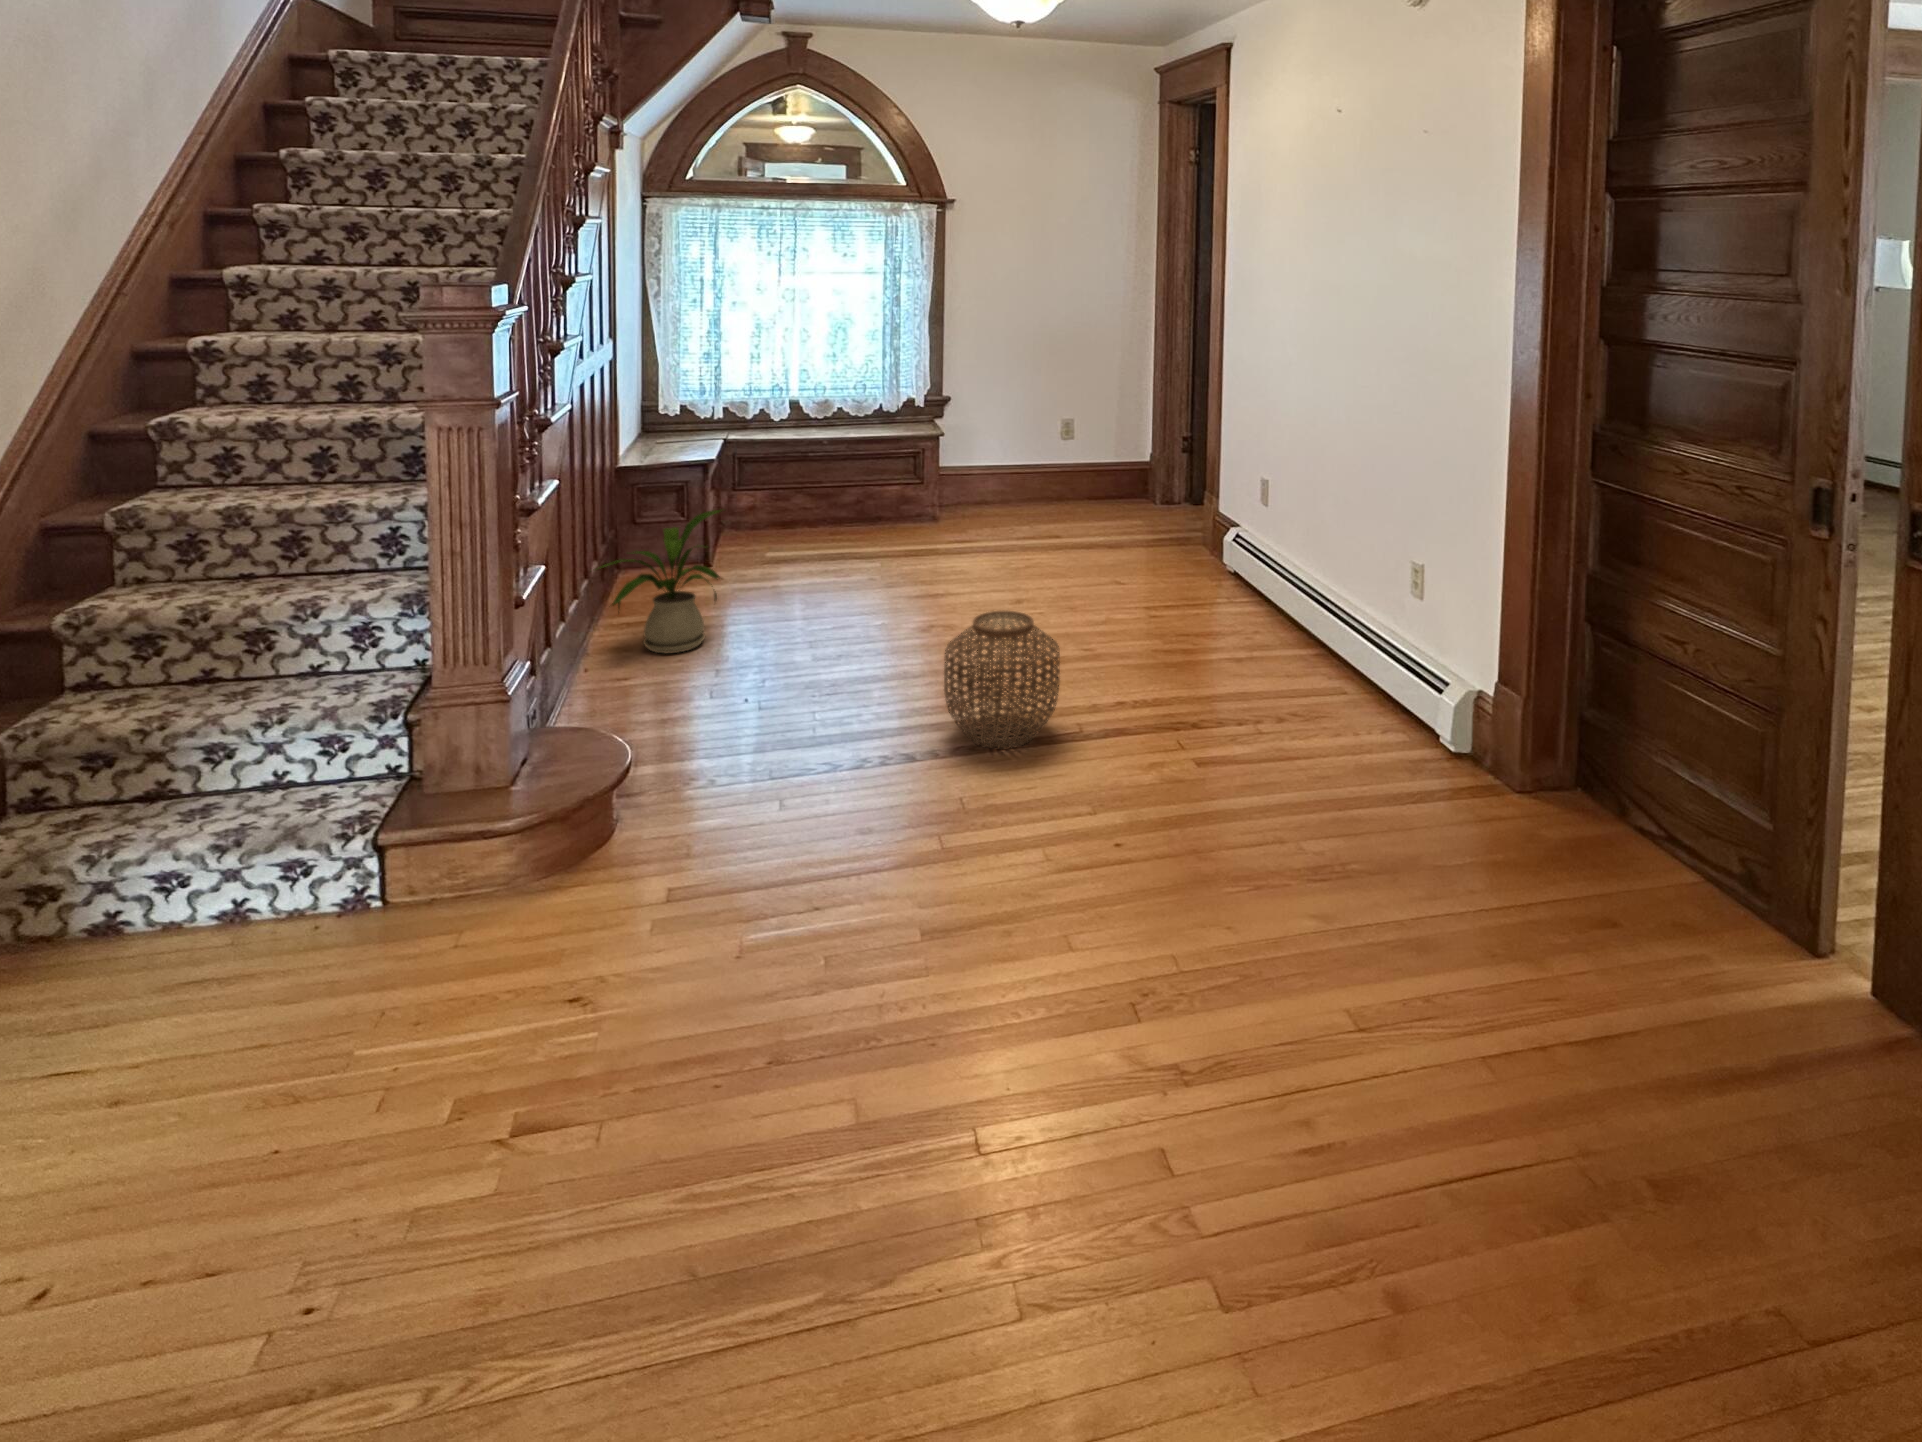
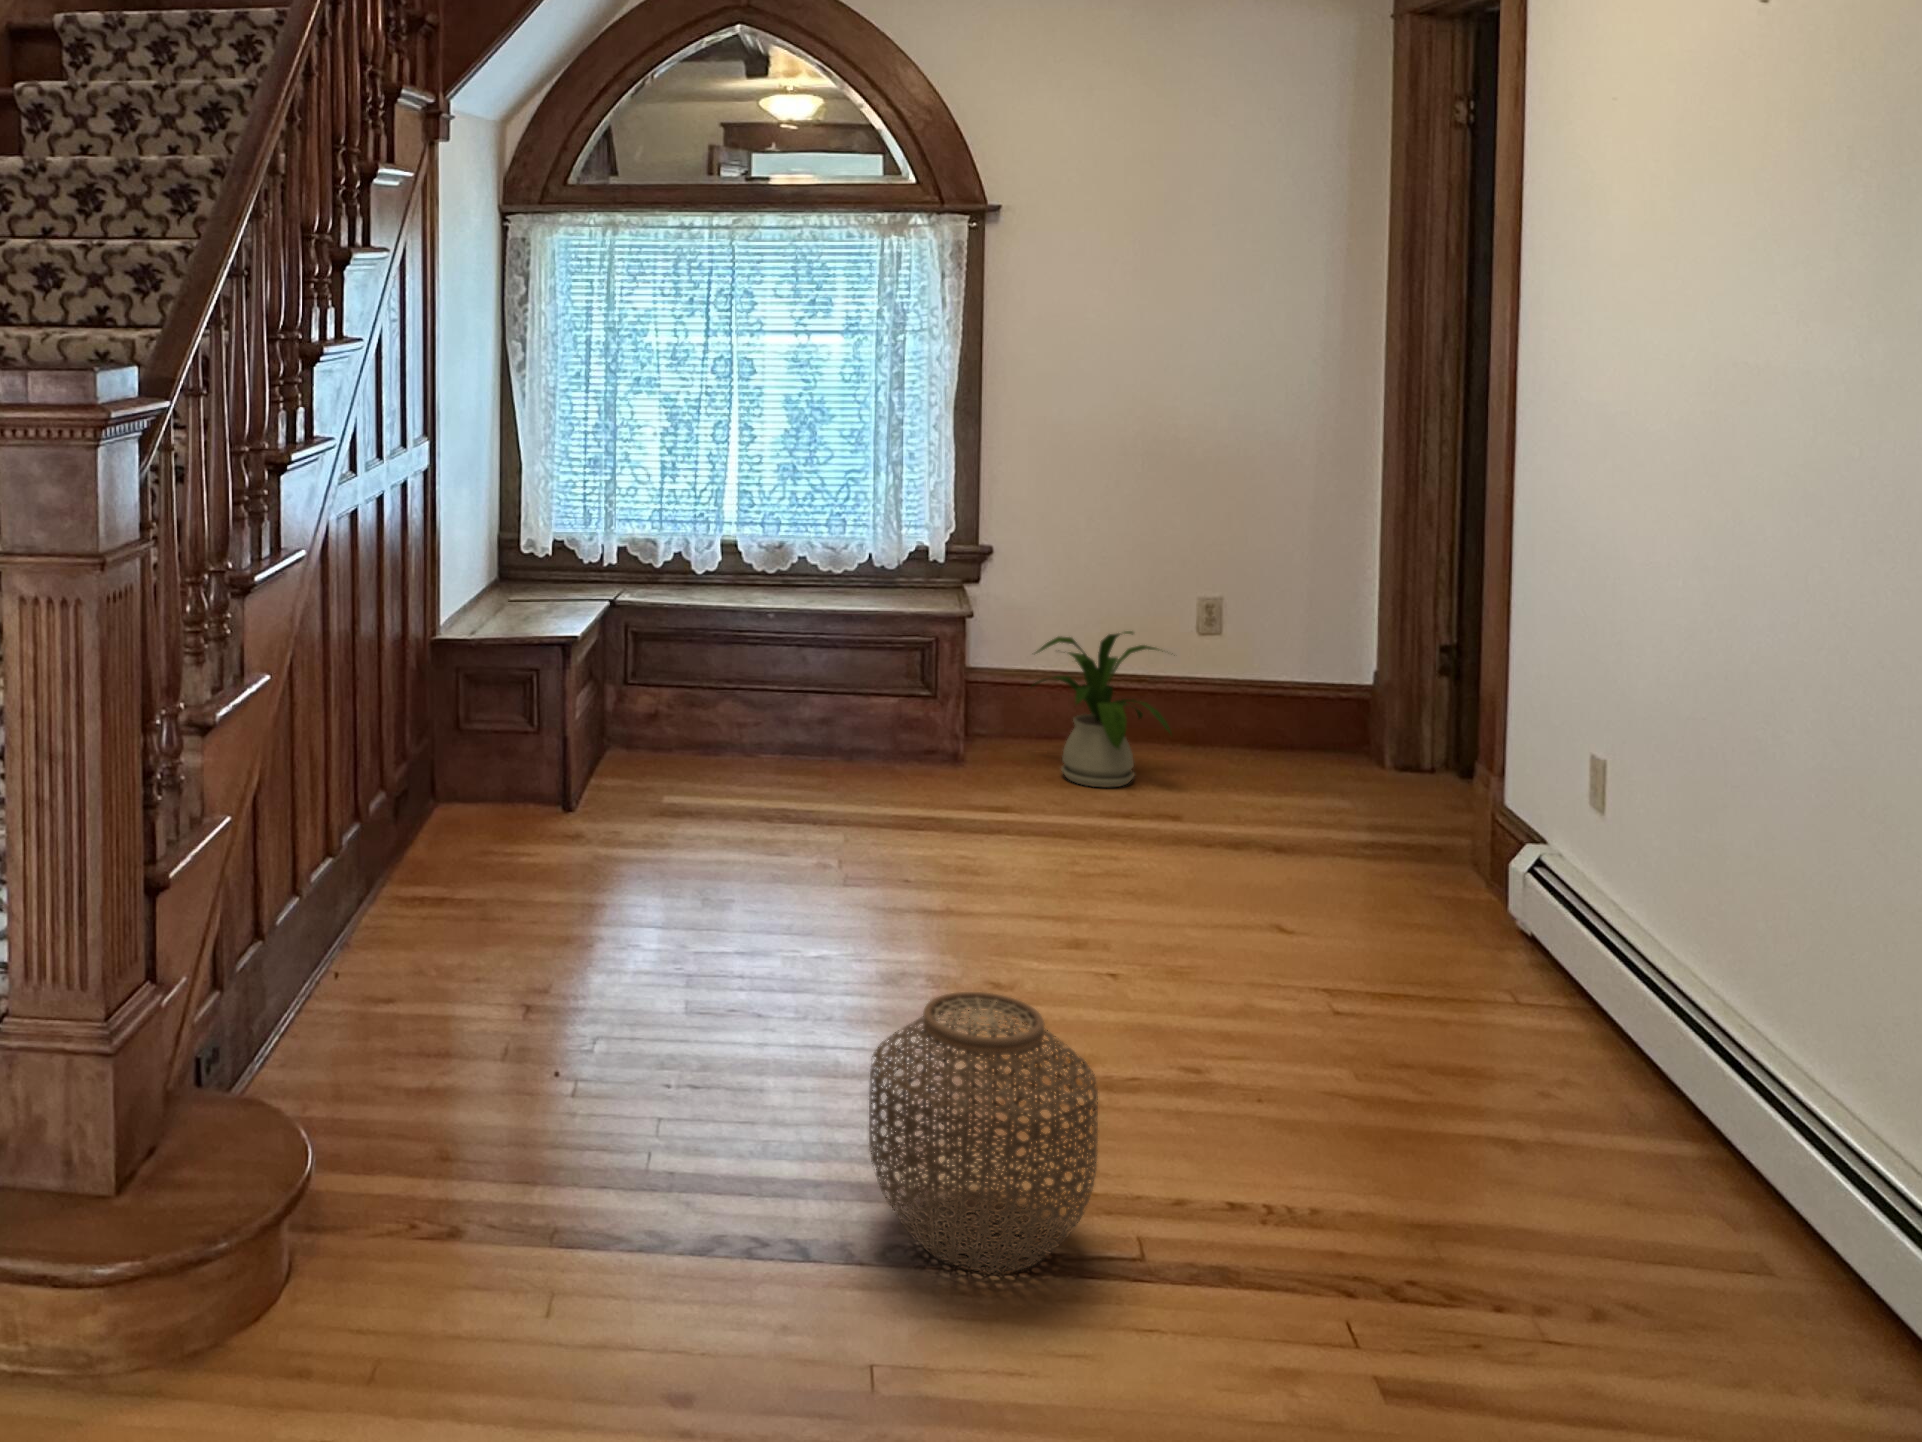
house plant: present [600,510,720,654] -> present [1034,631,1171,788]

